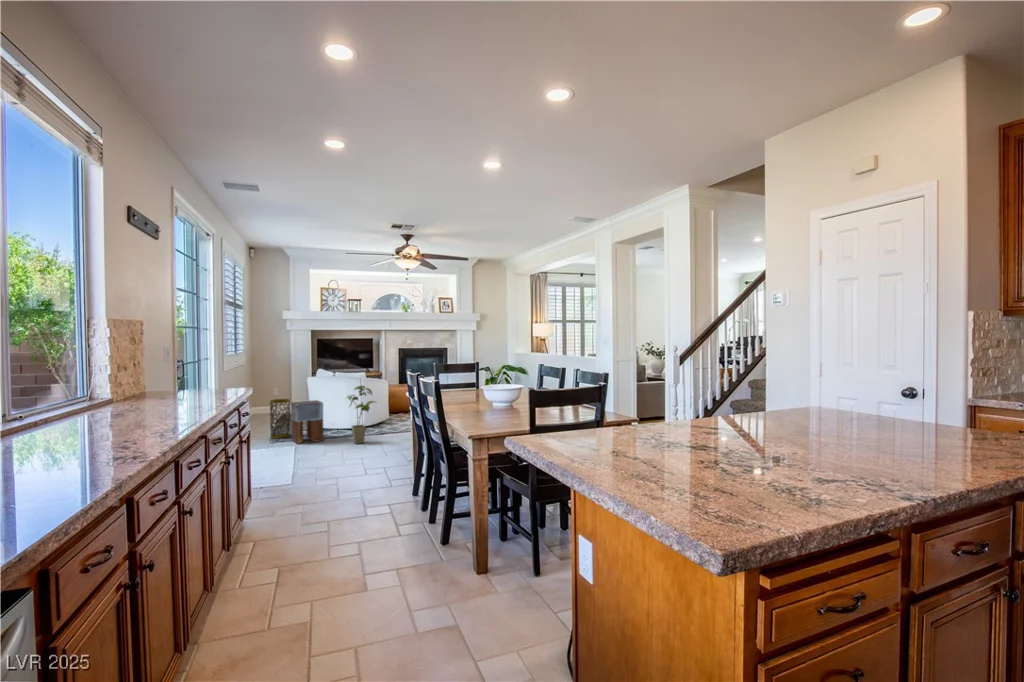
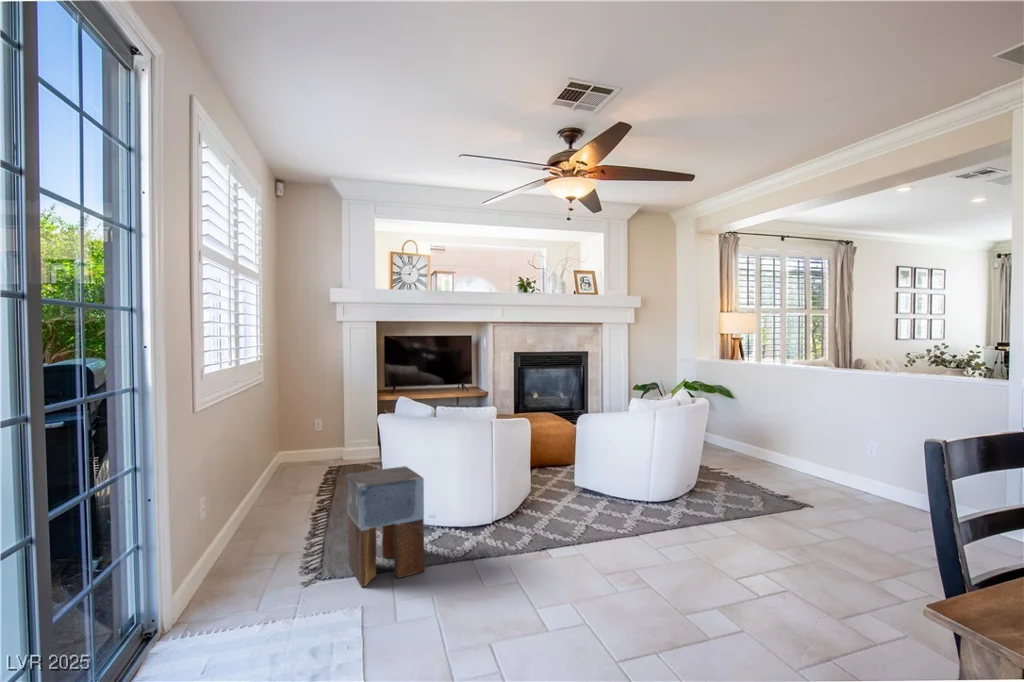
house plant: present [347,386,374,444] -> none [483,438,558,593]
trash can: present [270,399,290,439] -> none [300,459,344,557]

